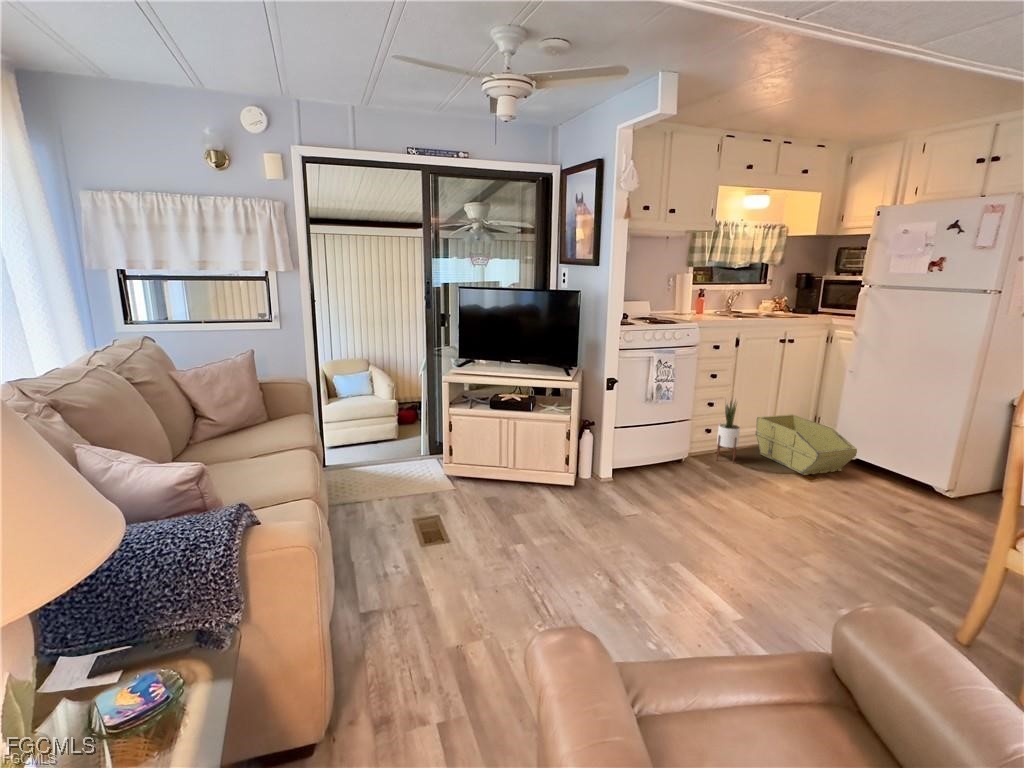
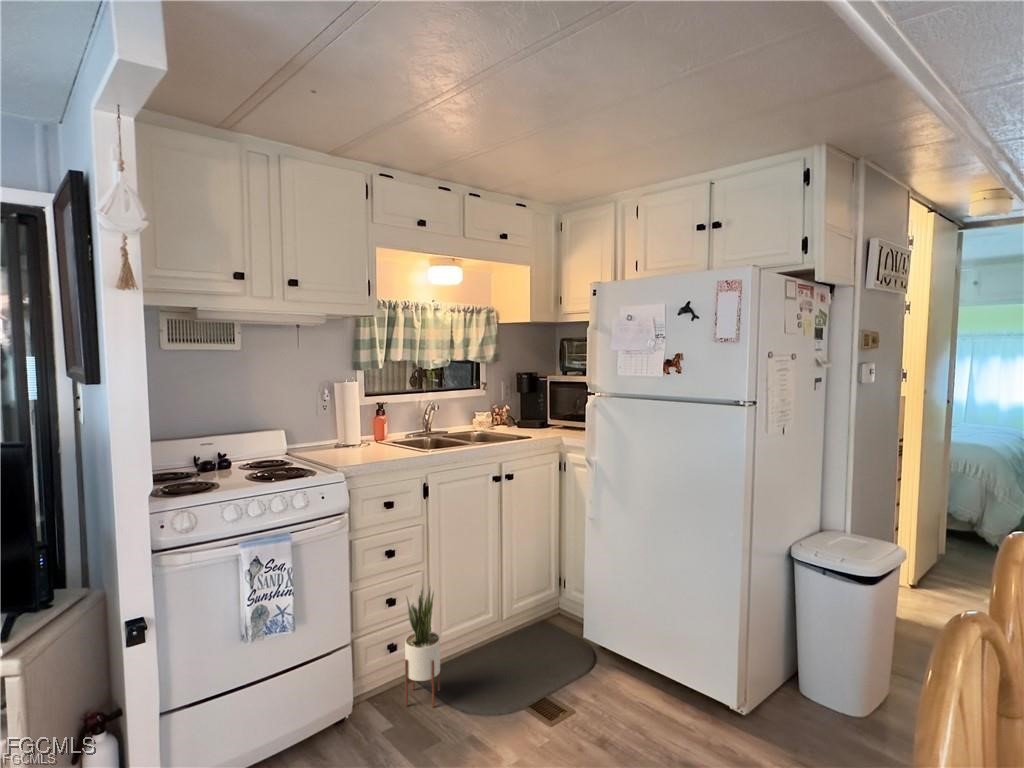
storage bin: present [756,414,857,475] -> none [472,586,613,712]

